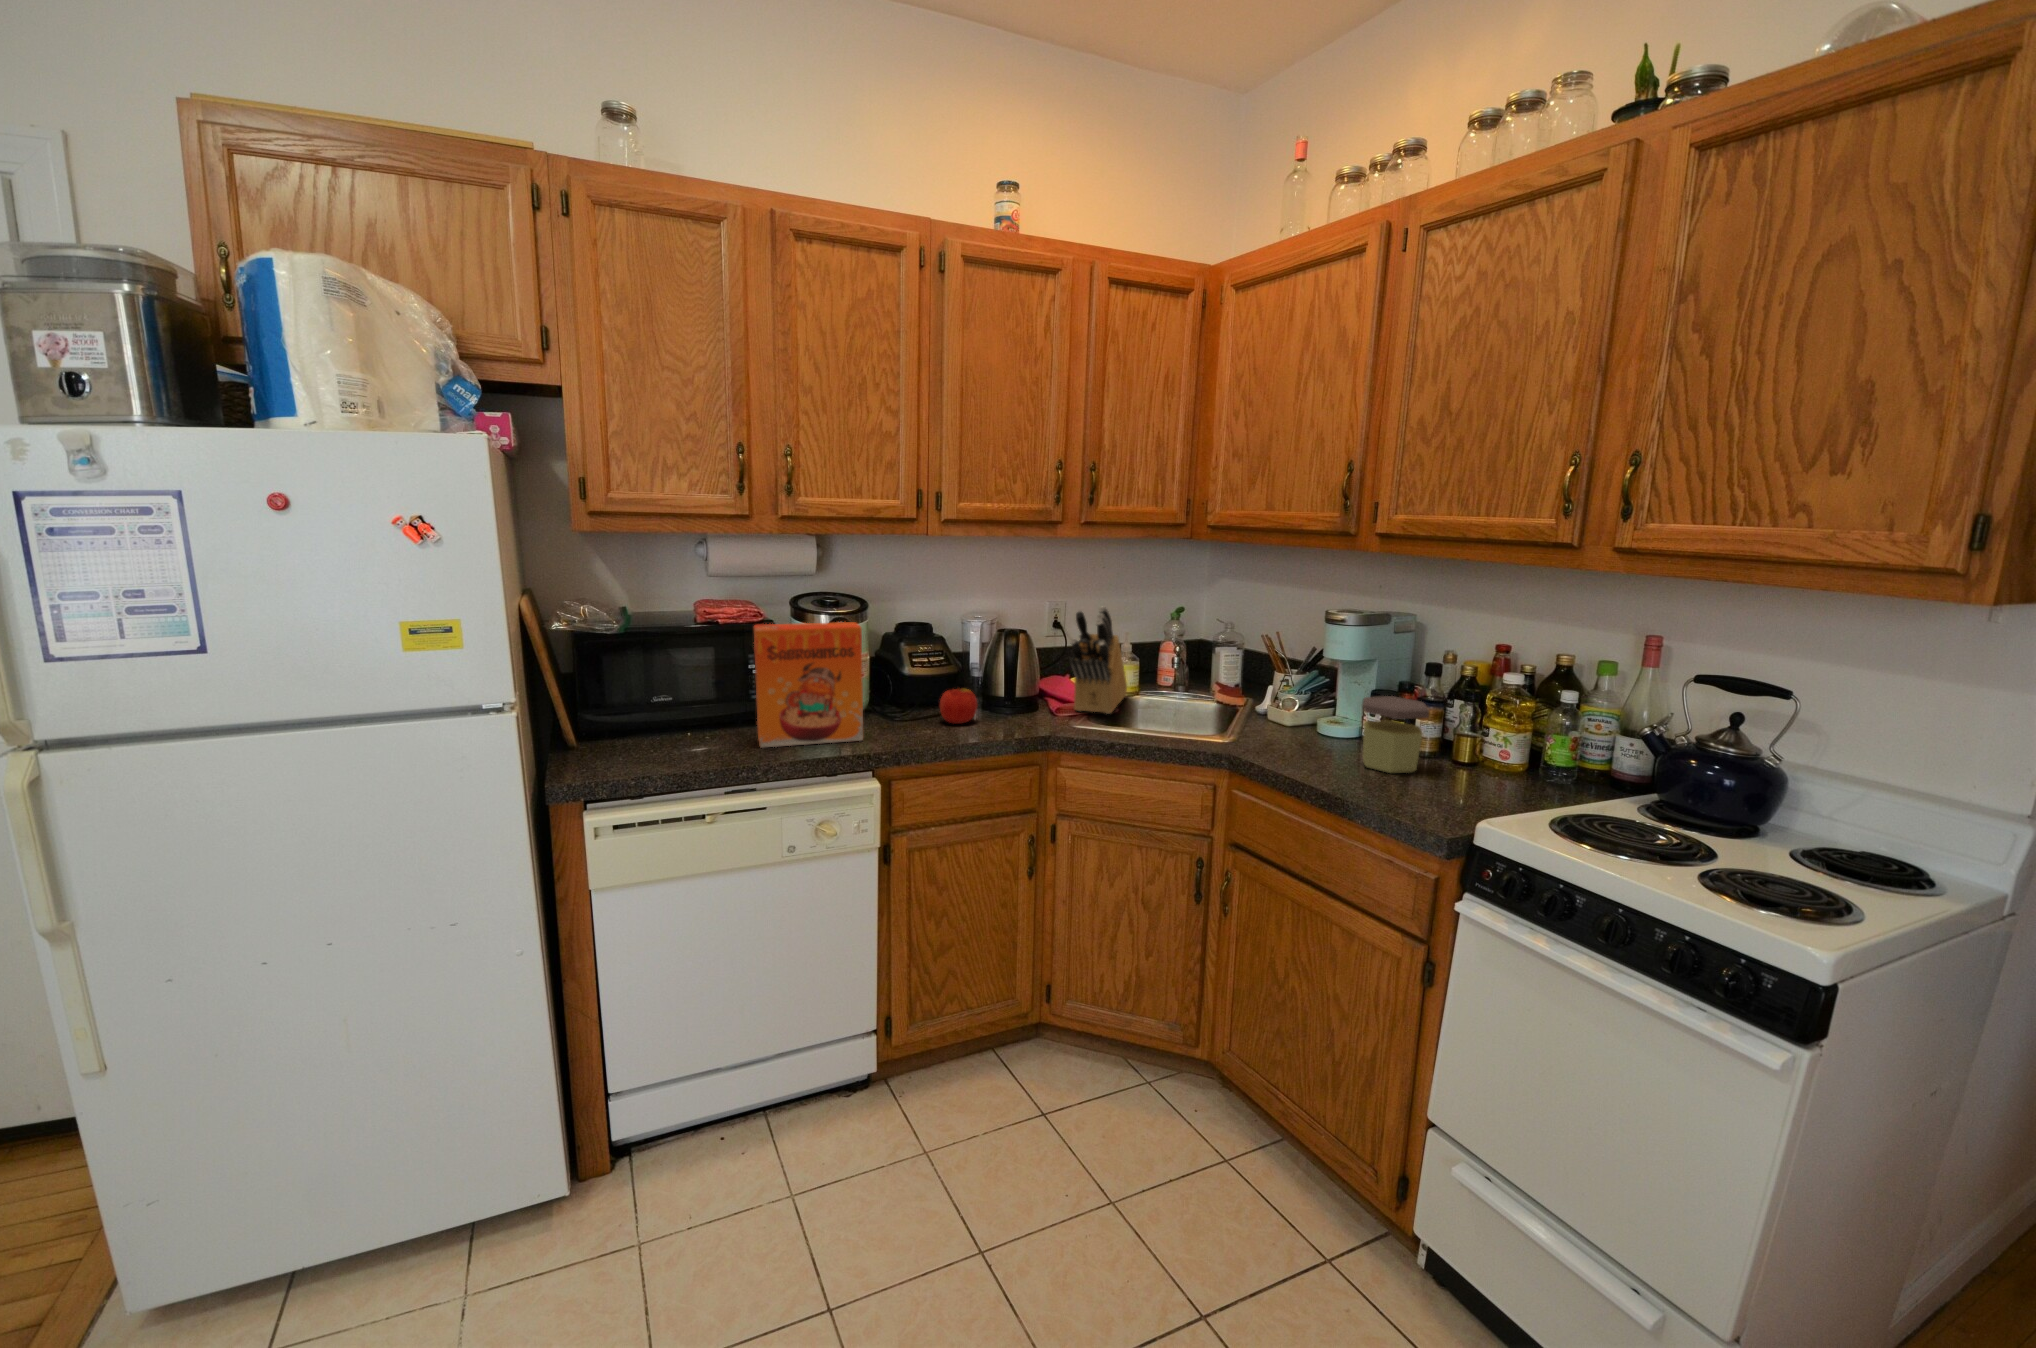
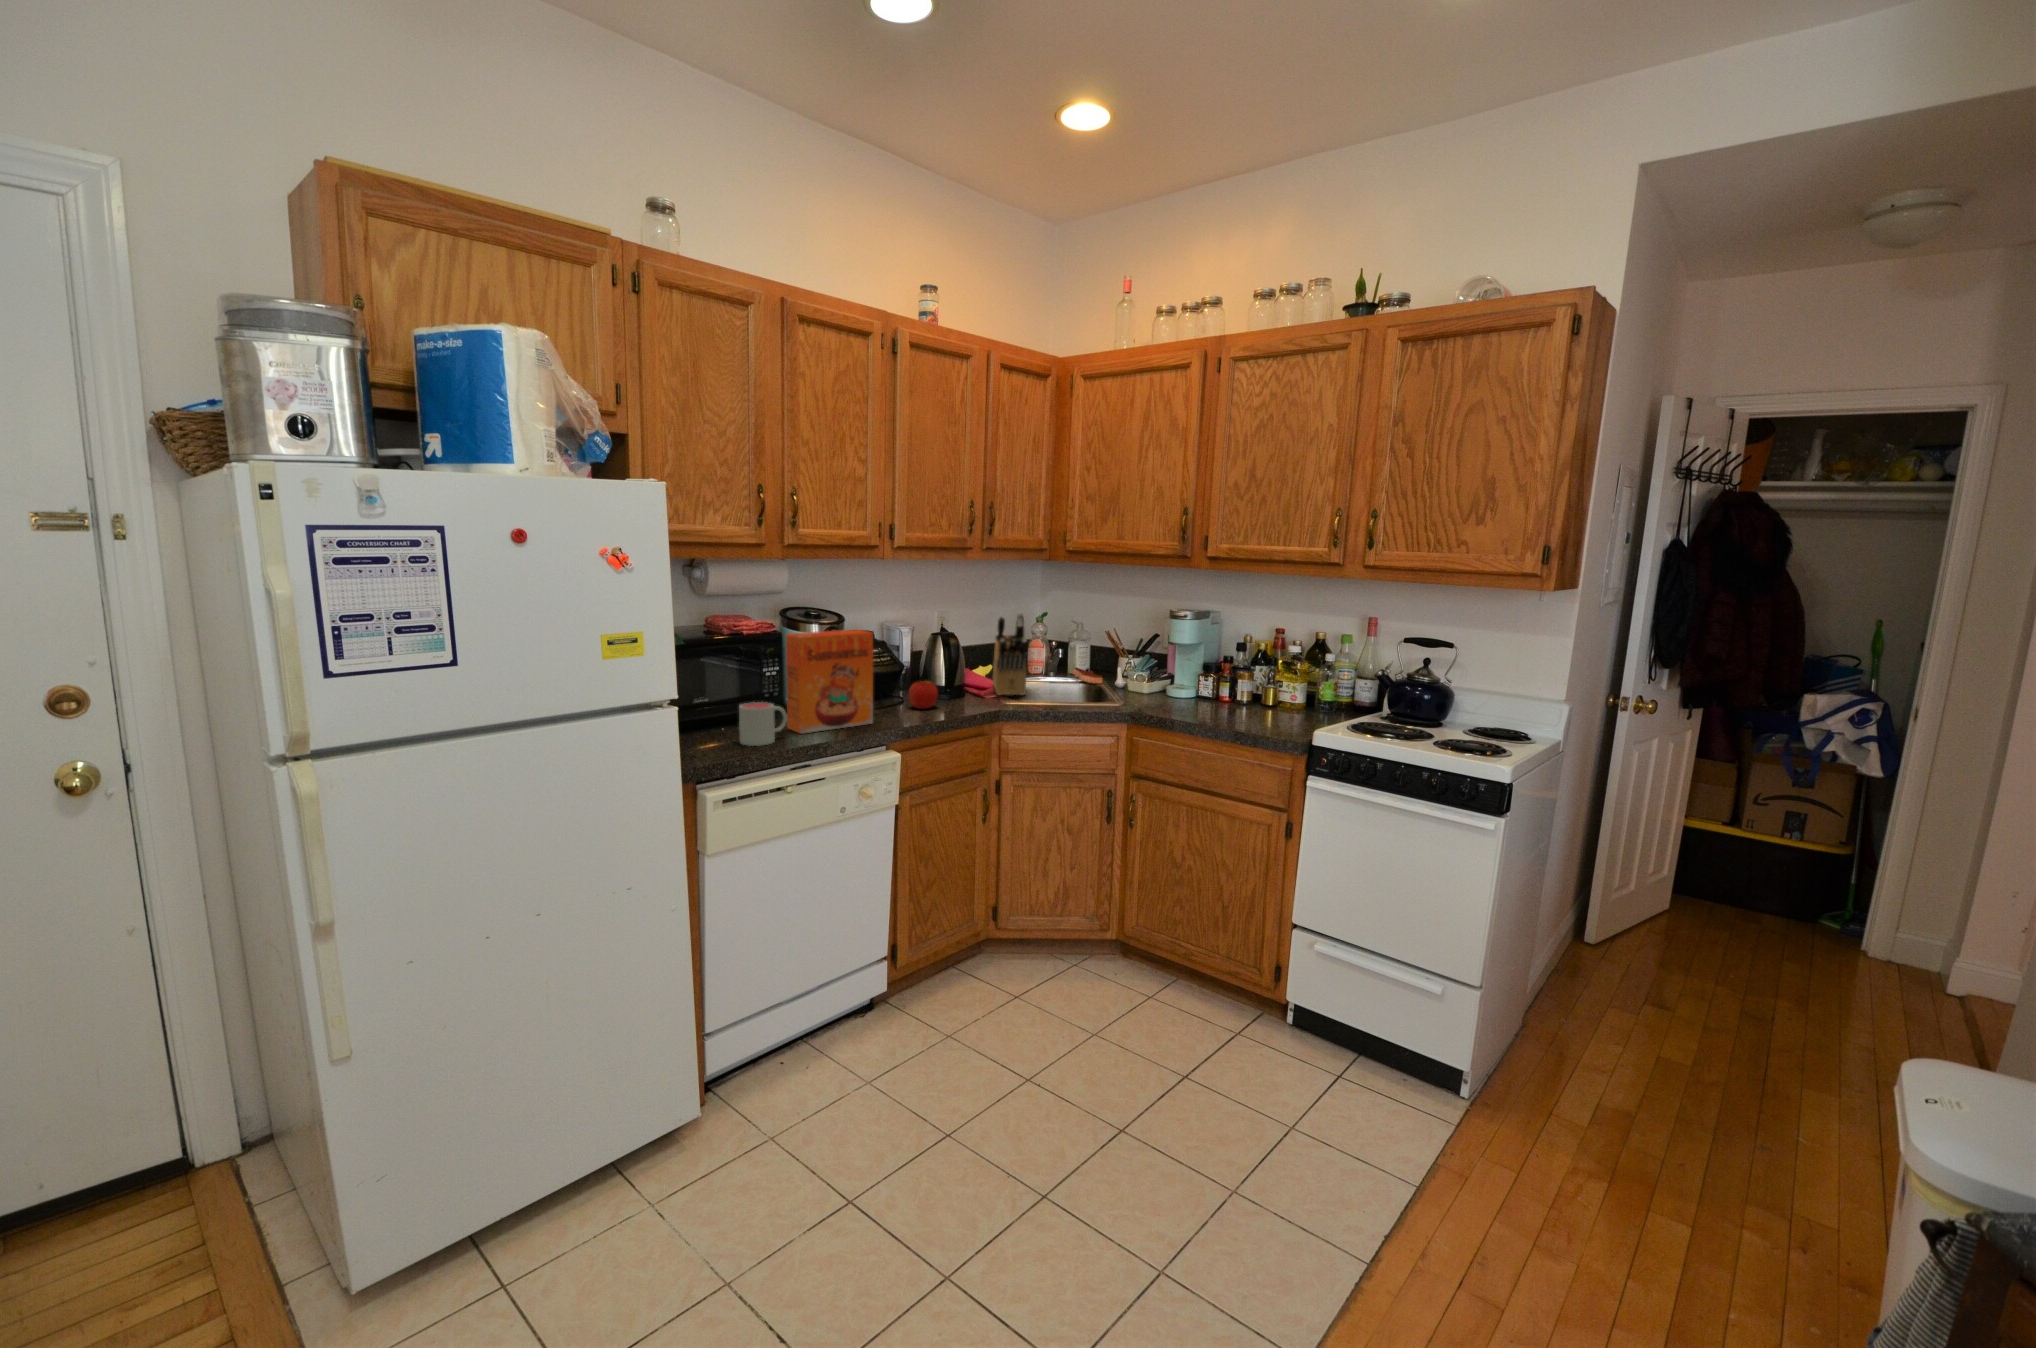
jar: present [1362,696,1429,773] -> none [1216,665,1261,715]
mug: none [672,706,738,760] -> present [739,702,787,746]

